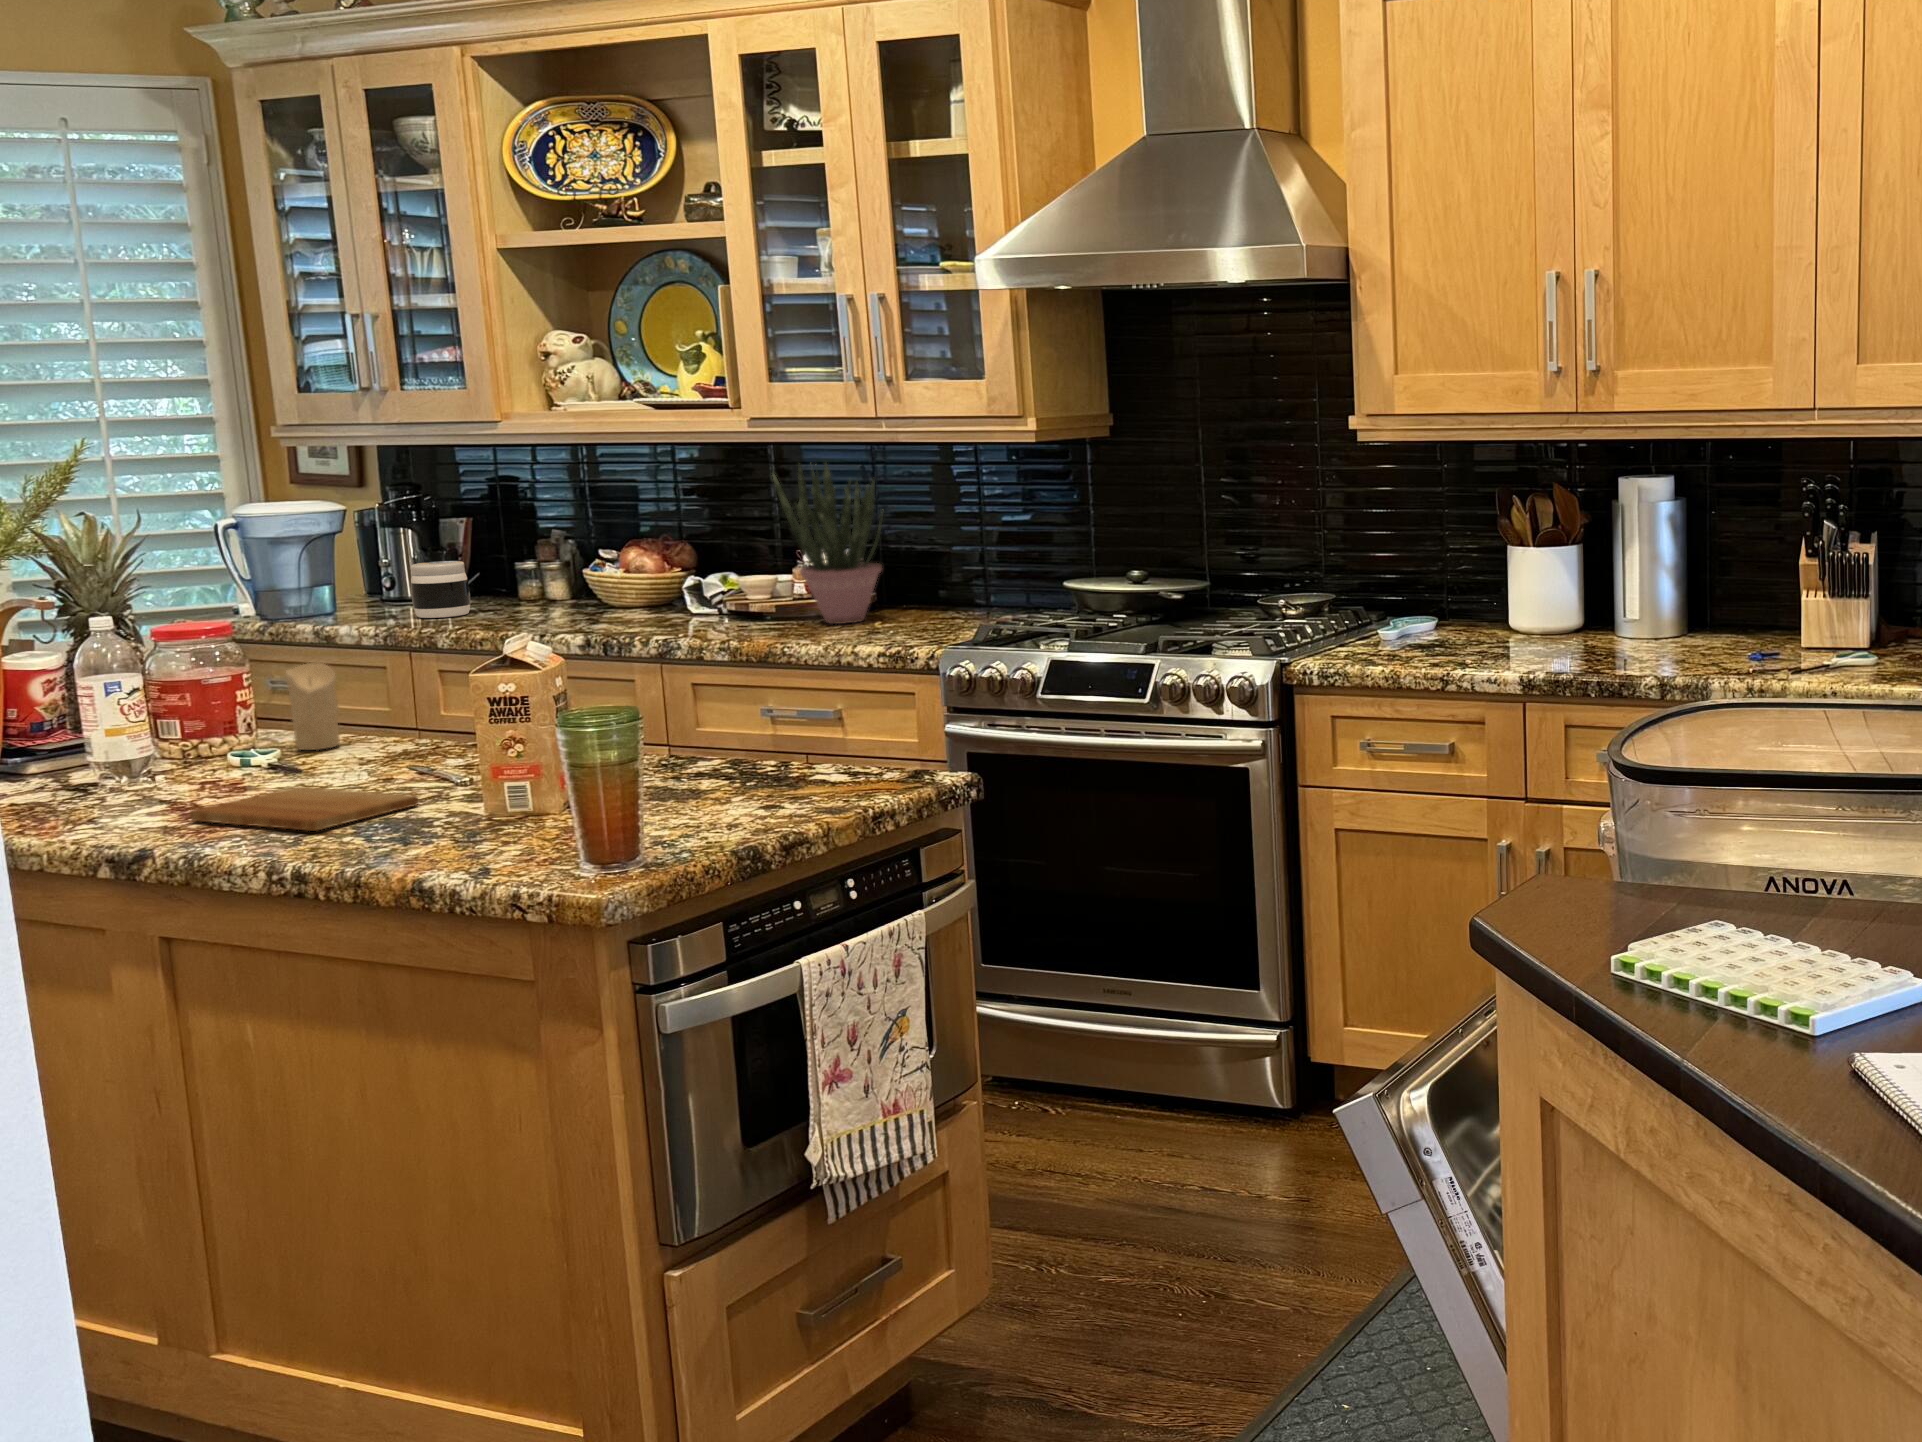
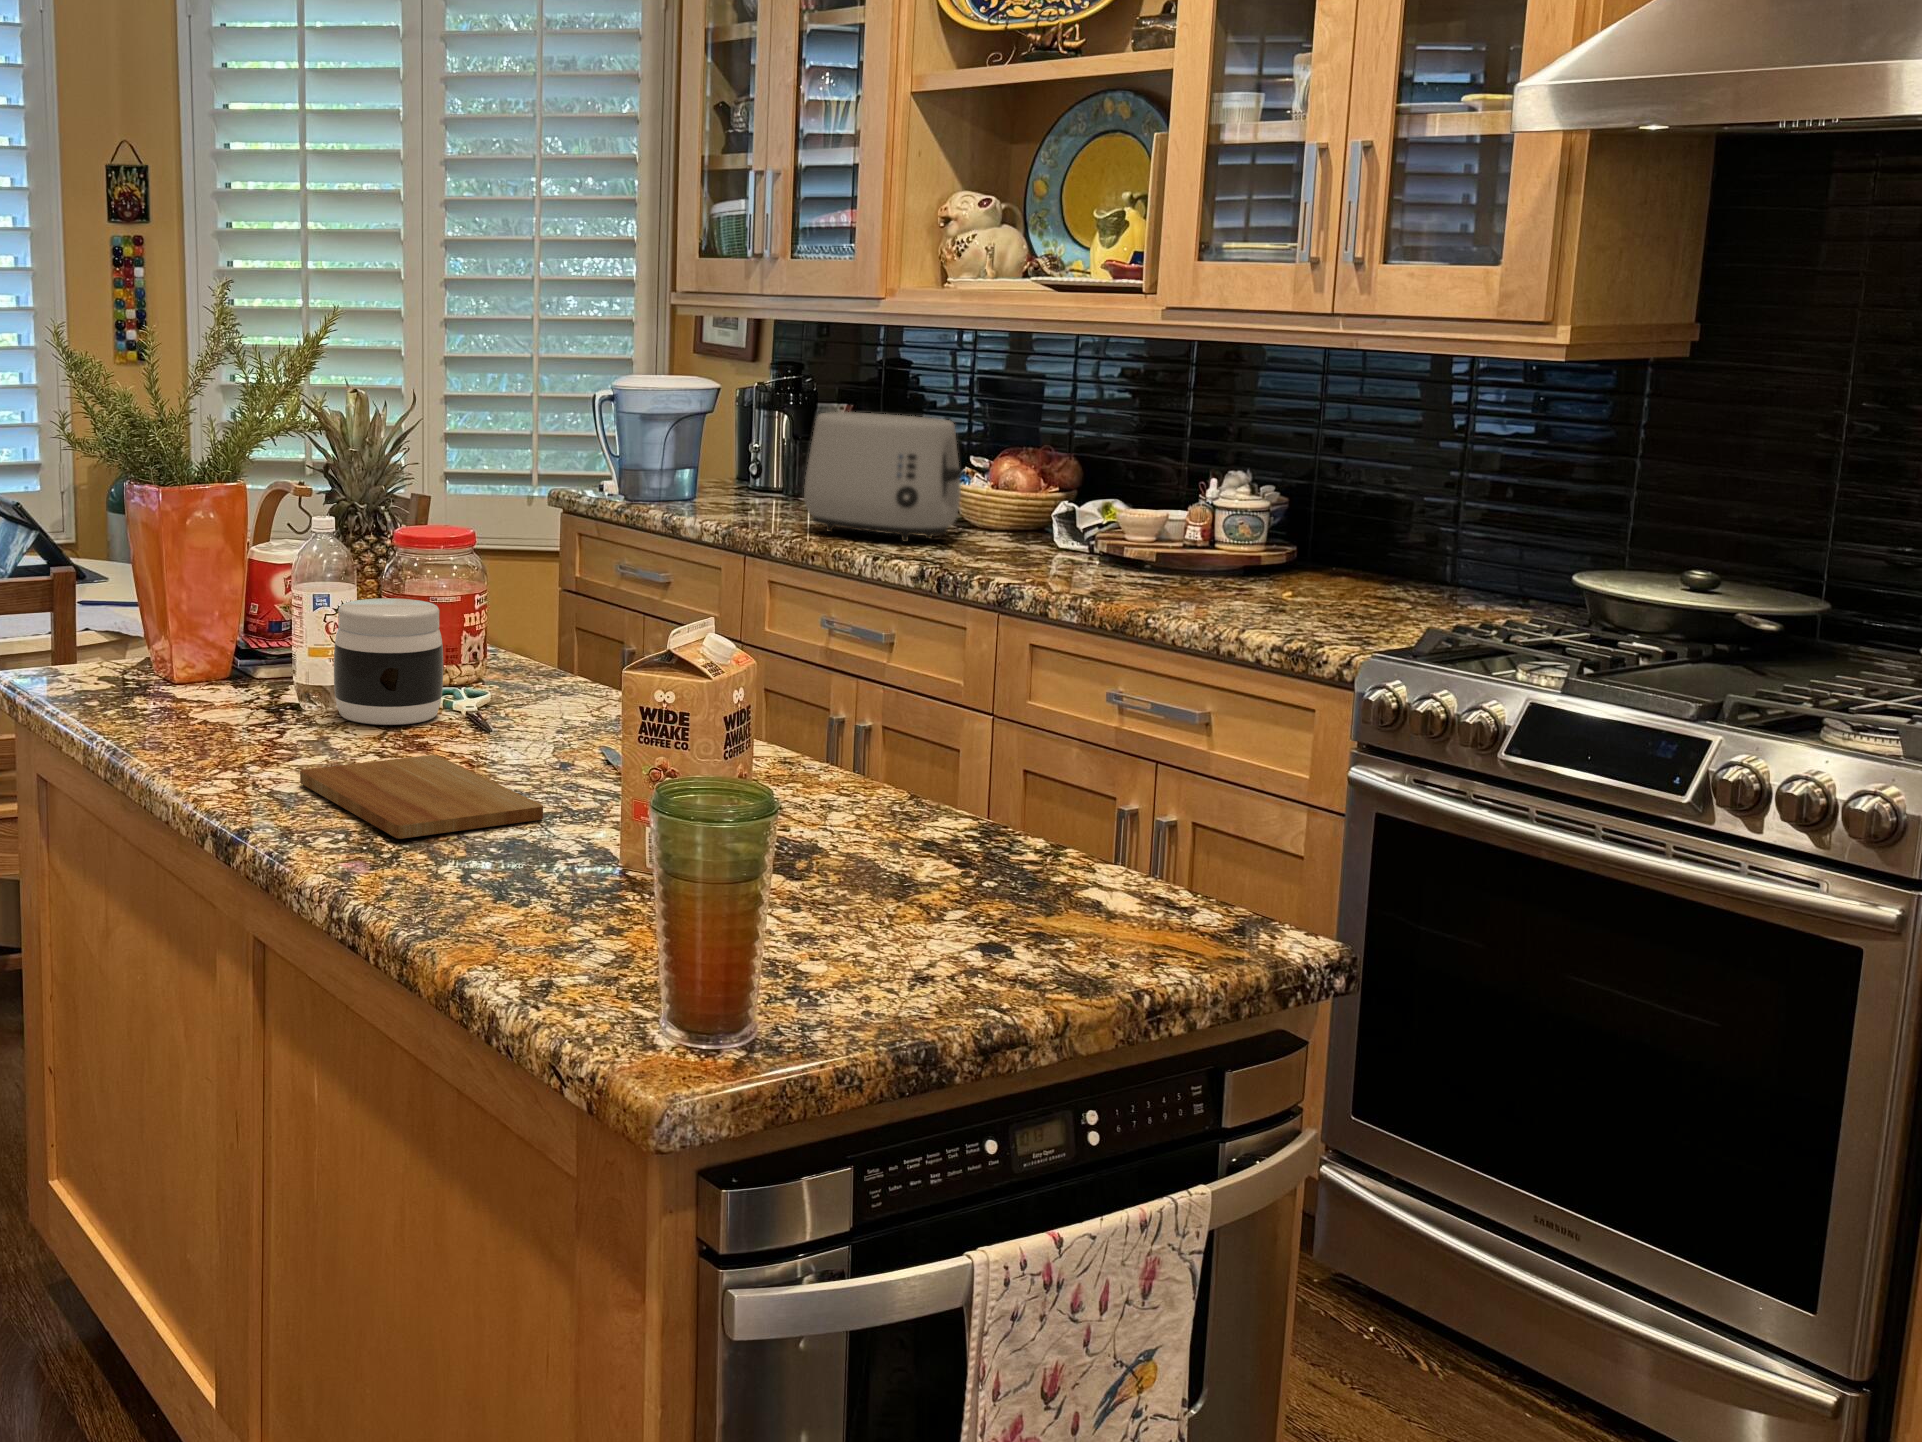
potted plant: present [773,463,882,624] -> none [1177,369,1319,591]
toaster: none [459,520,606,625] -> present [804,412,964,542]
jar: present [411,561,470,618] -> present [334,598,443,725]
candle: present [286,663,340,750] -> none [493,583,547,693]

